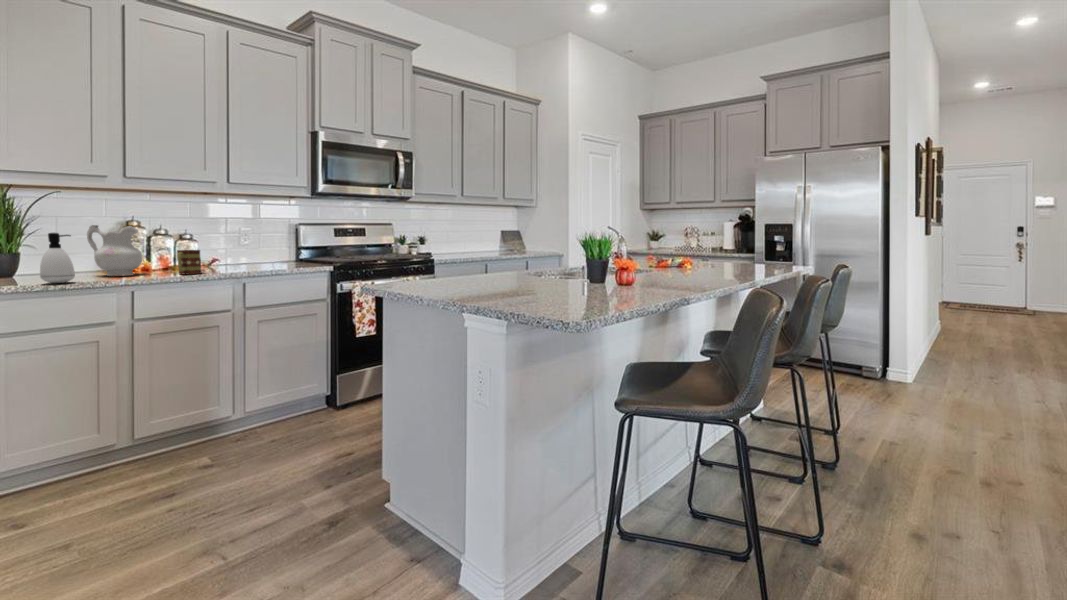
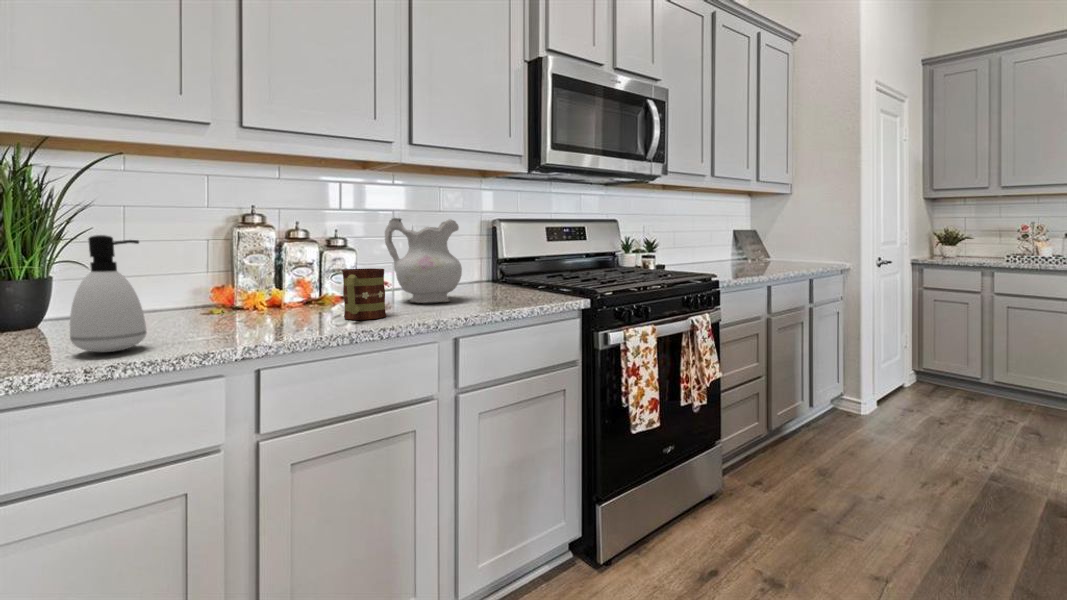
ceramic pitcher: present [87,225,142,276] -> present [385,218,462,303]

